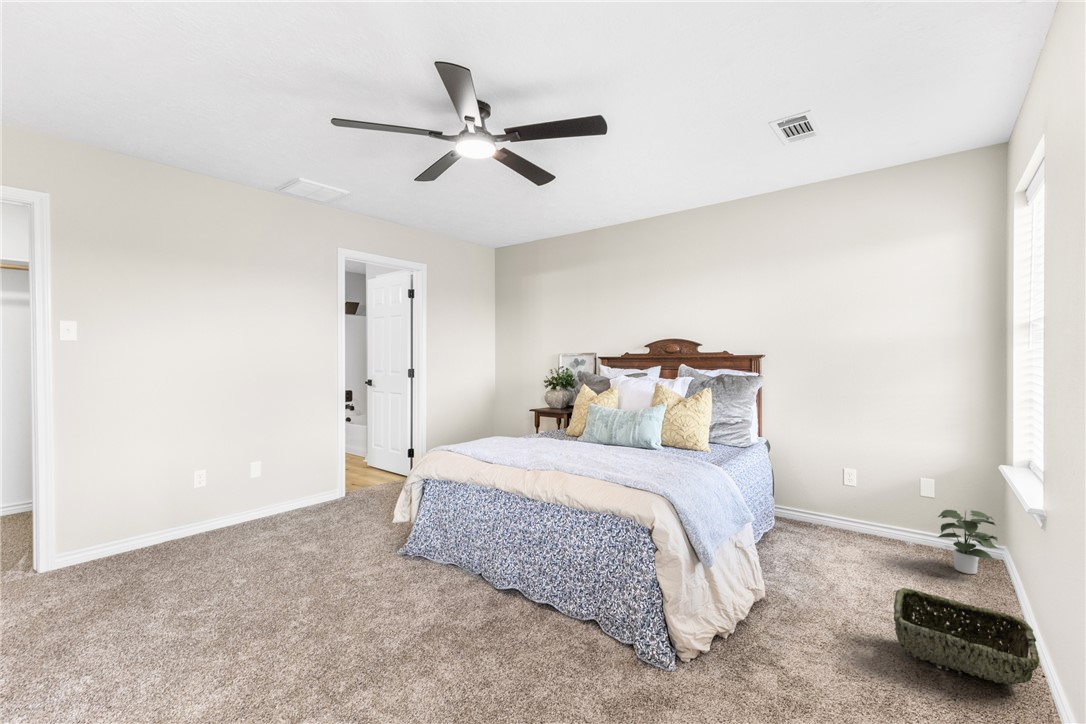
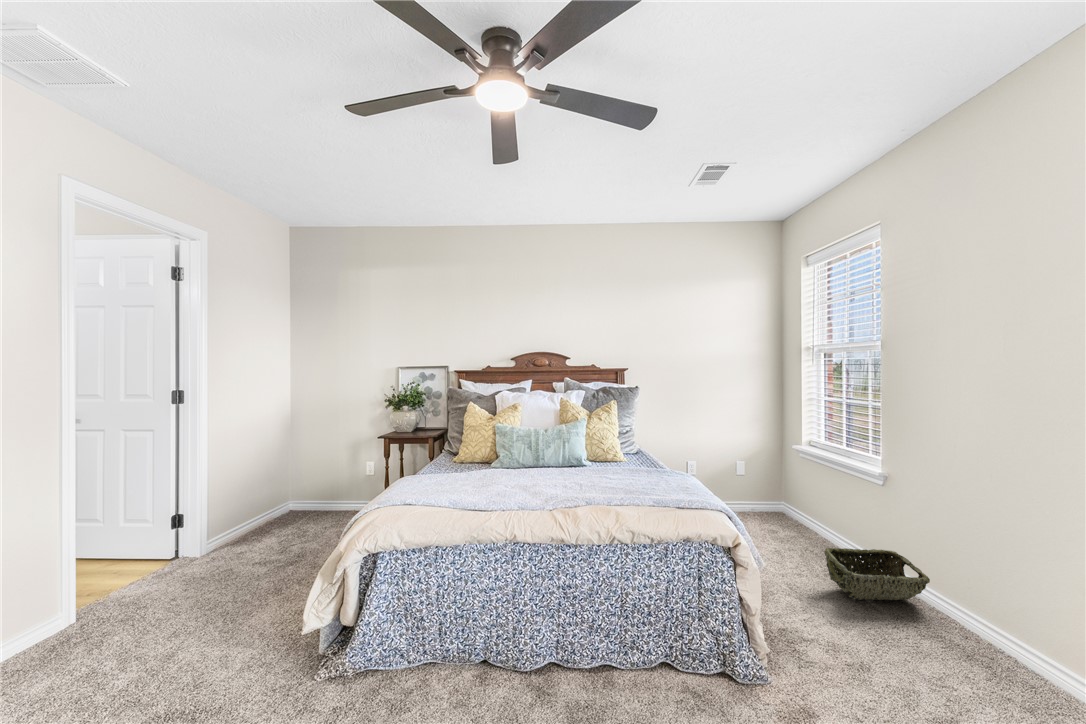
potted plant: present [938,510,999,574] -> none [766,480,811,527]

